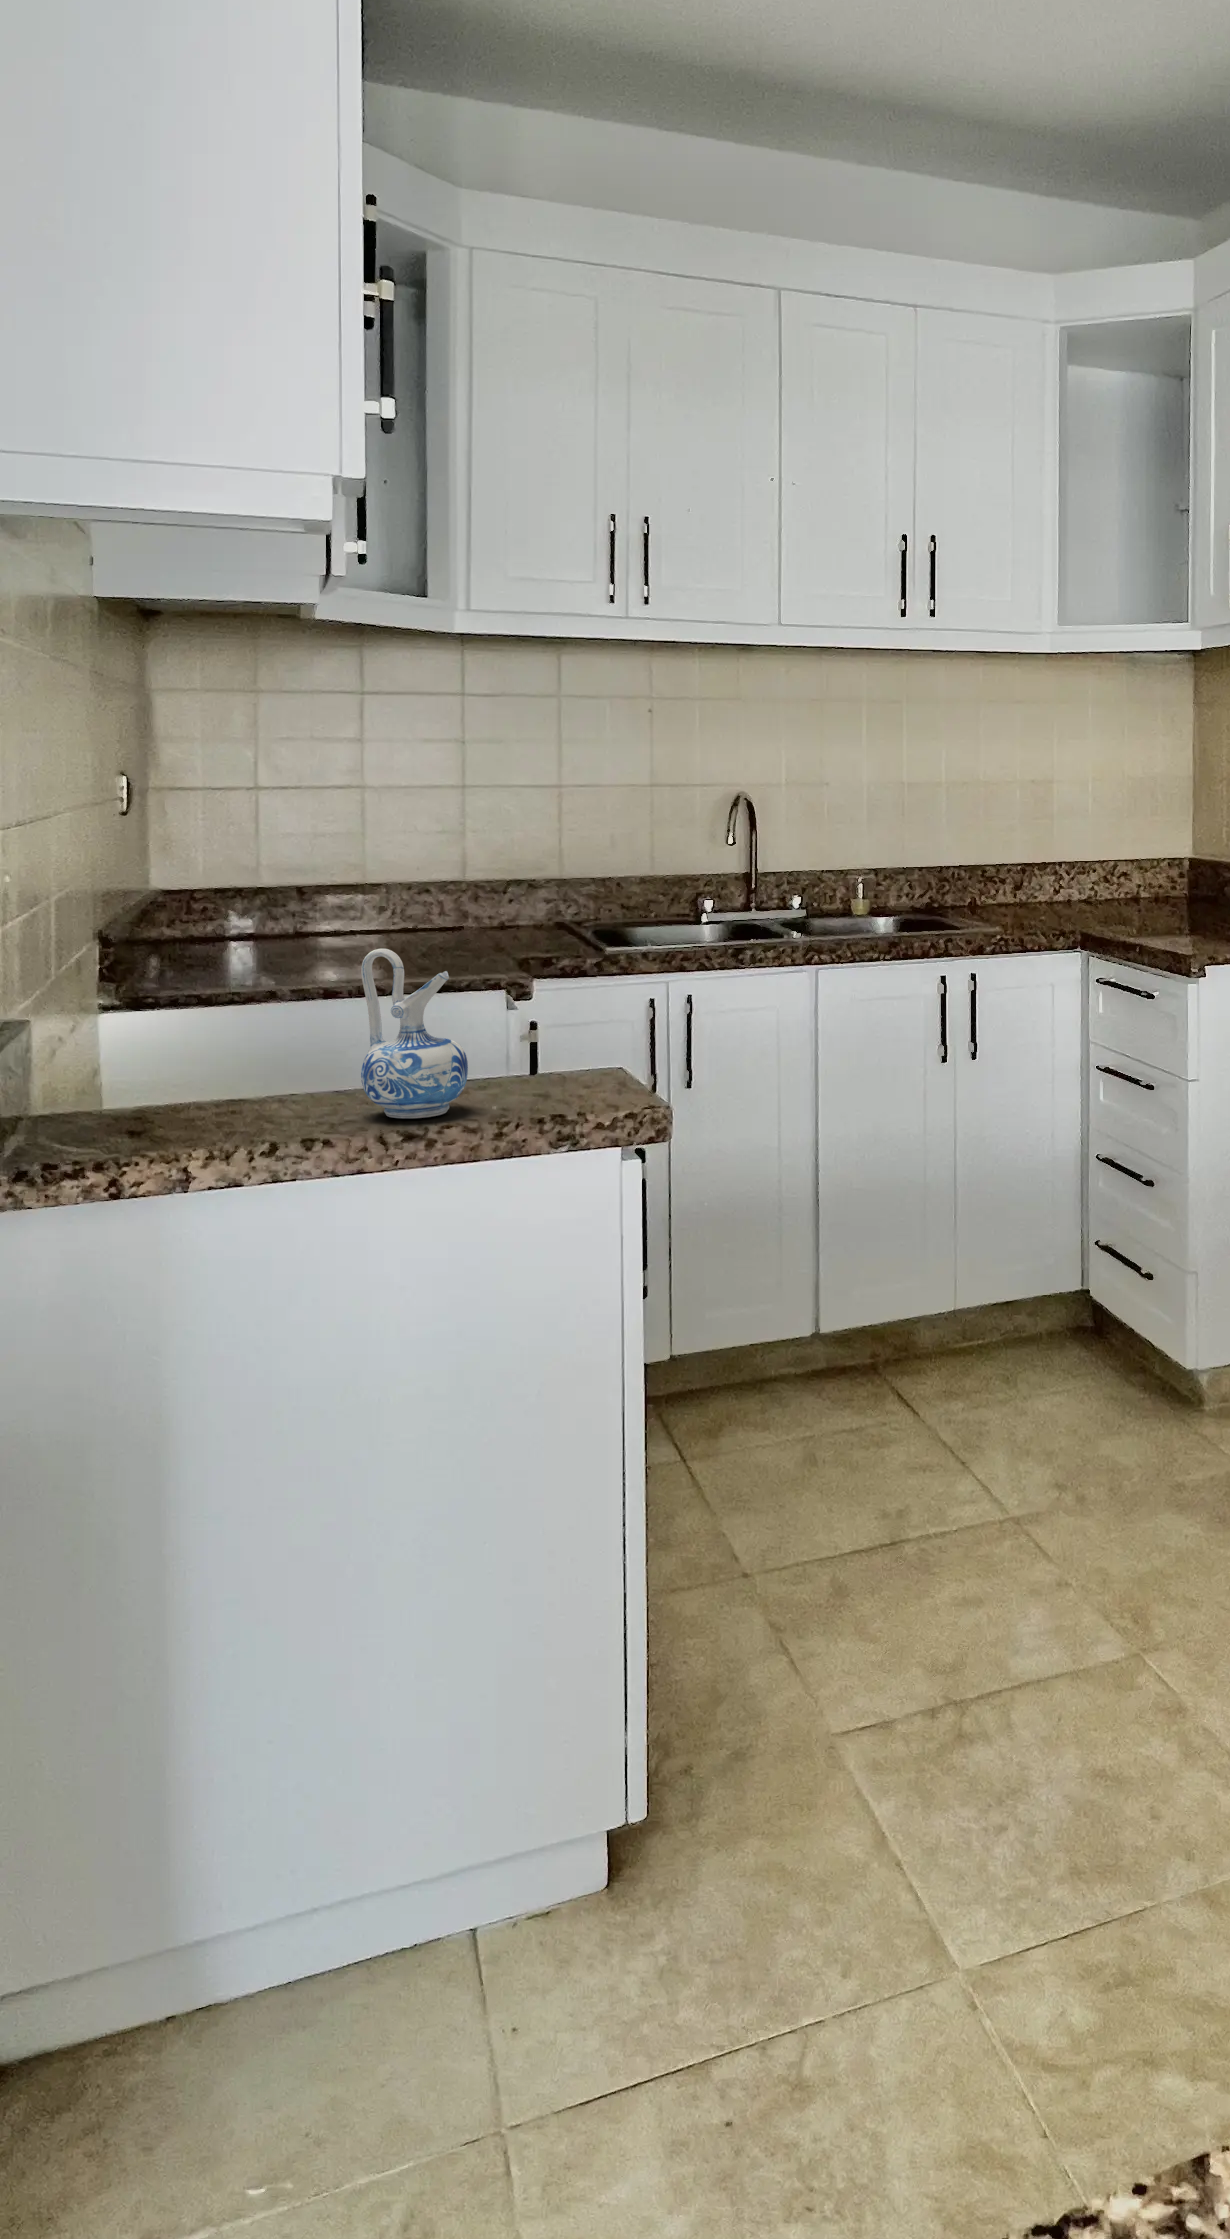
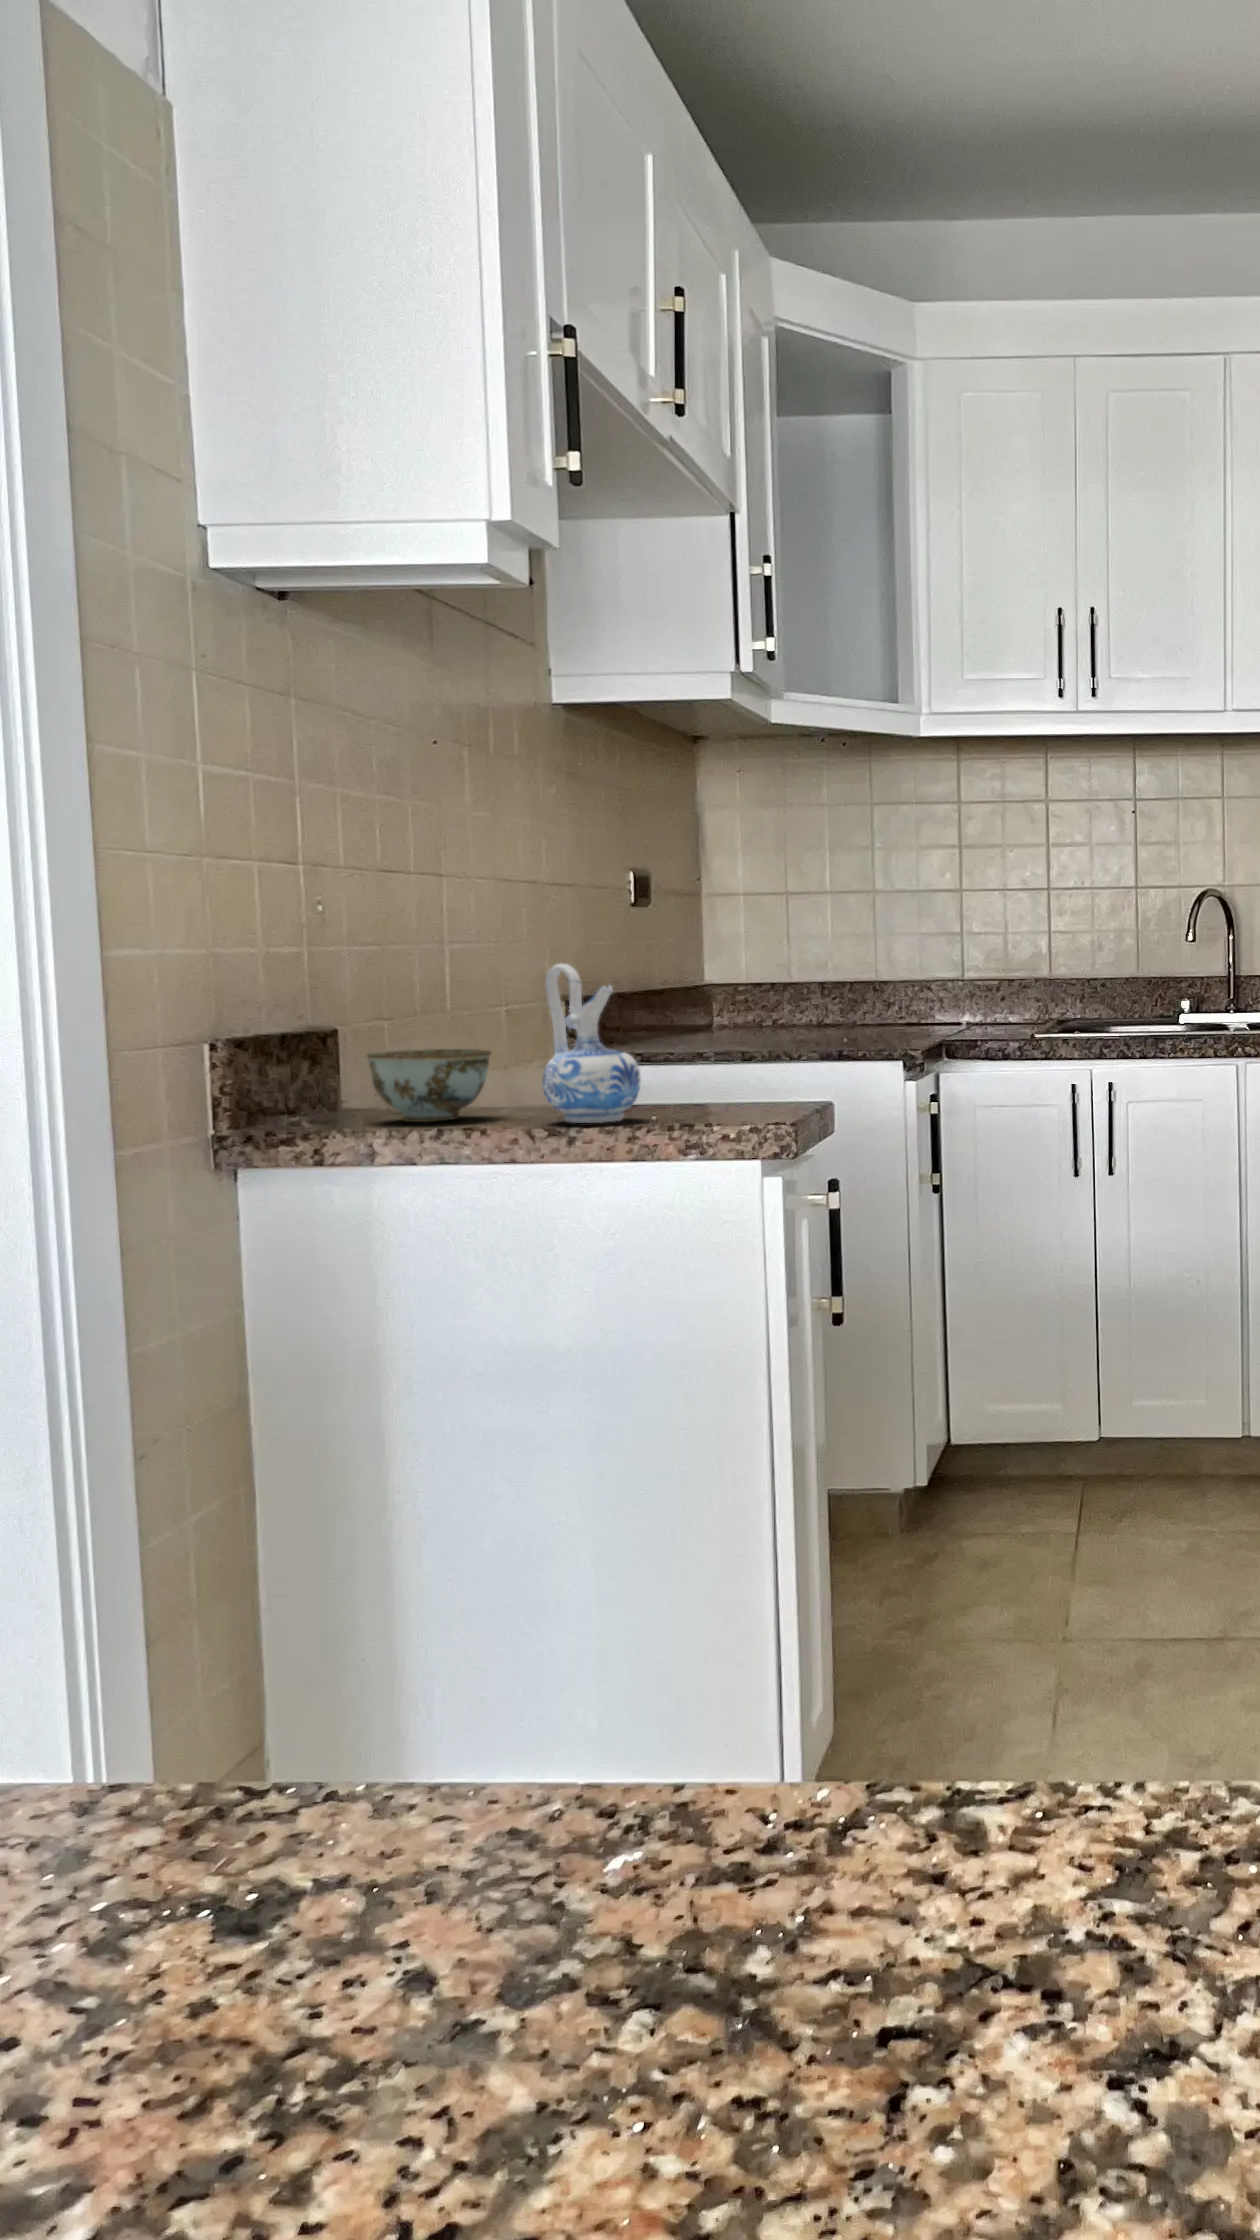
bowl: none [133,1038,278,1128] -> present [367,1049,491,1122]

